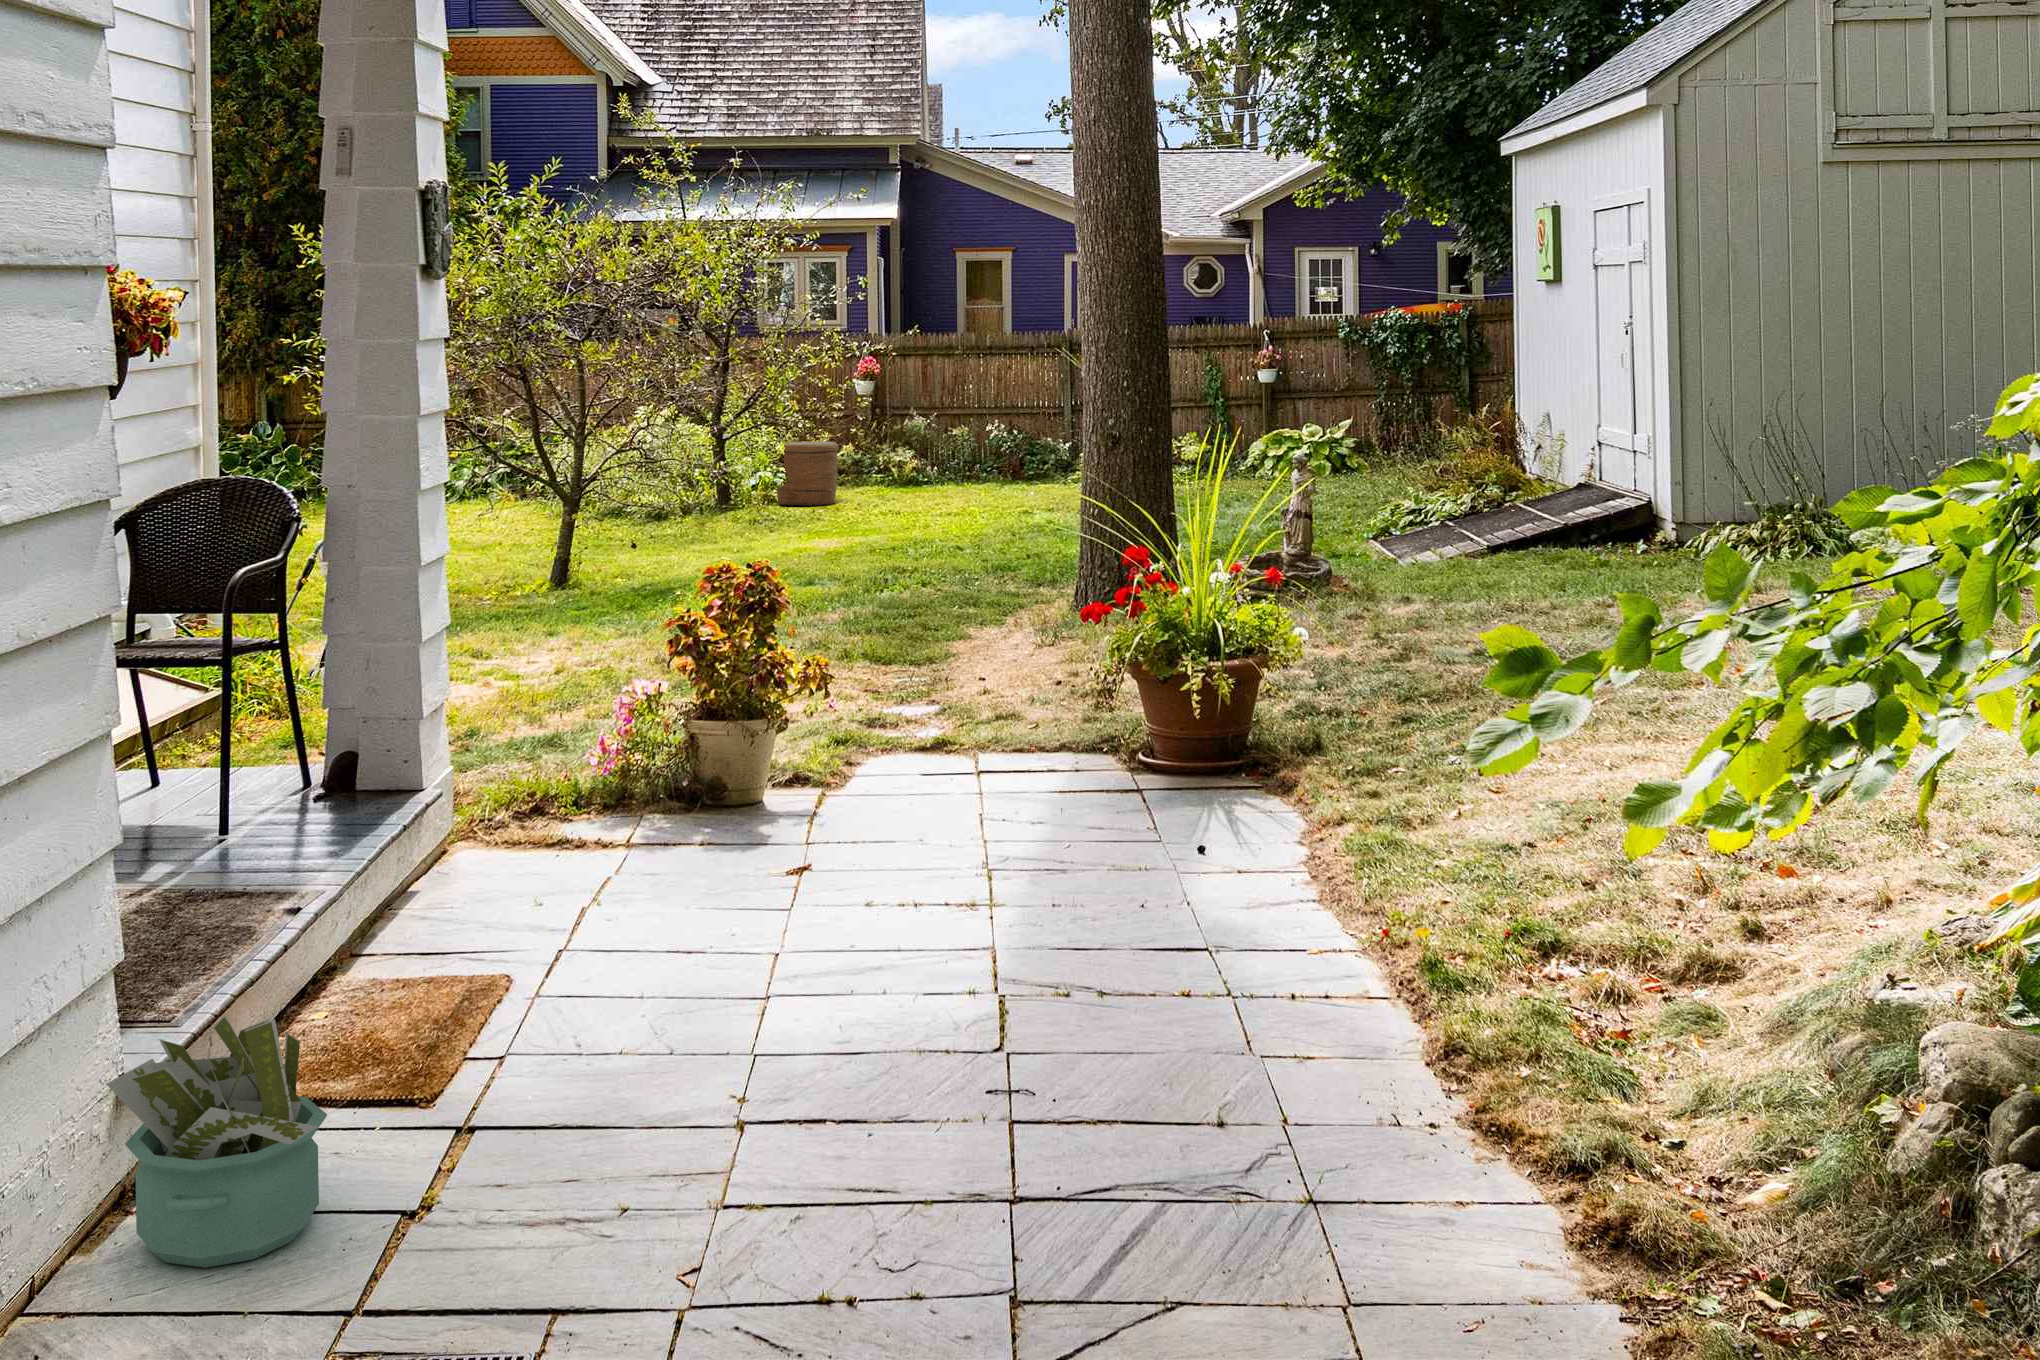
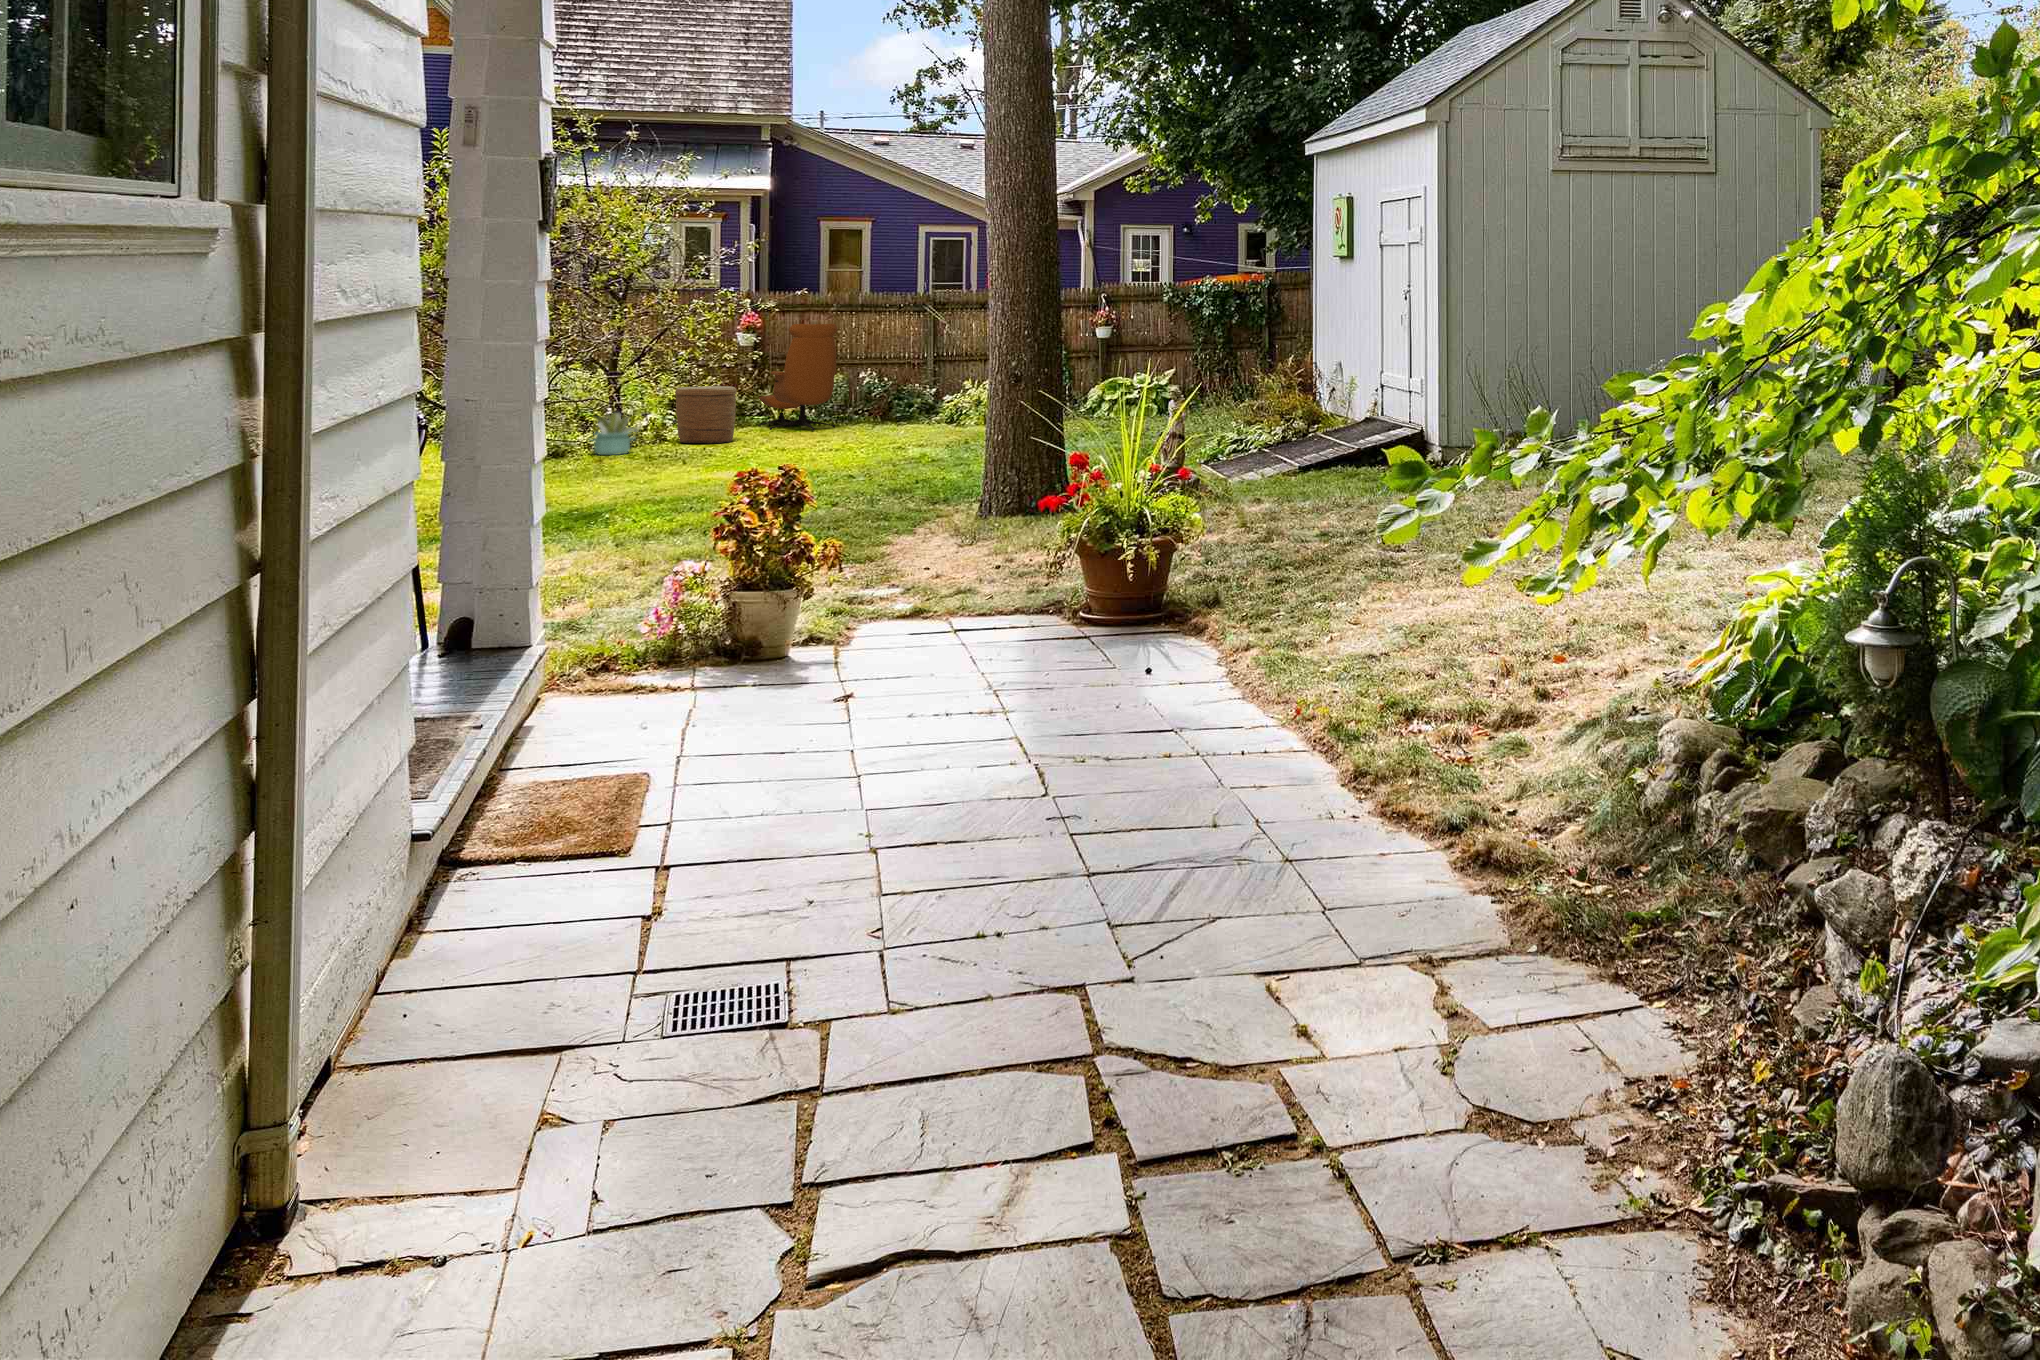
lounge chair: none [869,370,951,492] -> present [758,324,838,431]
decorative plant: present [106,1015,327,1268] -> present [592,413,639,455]

